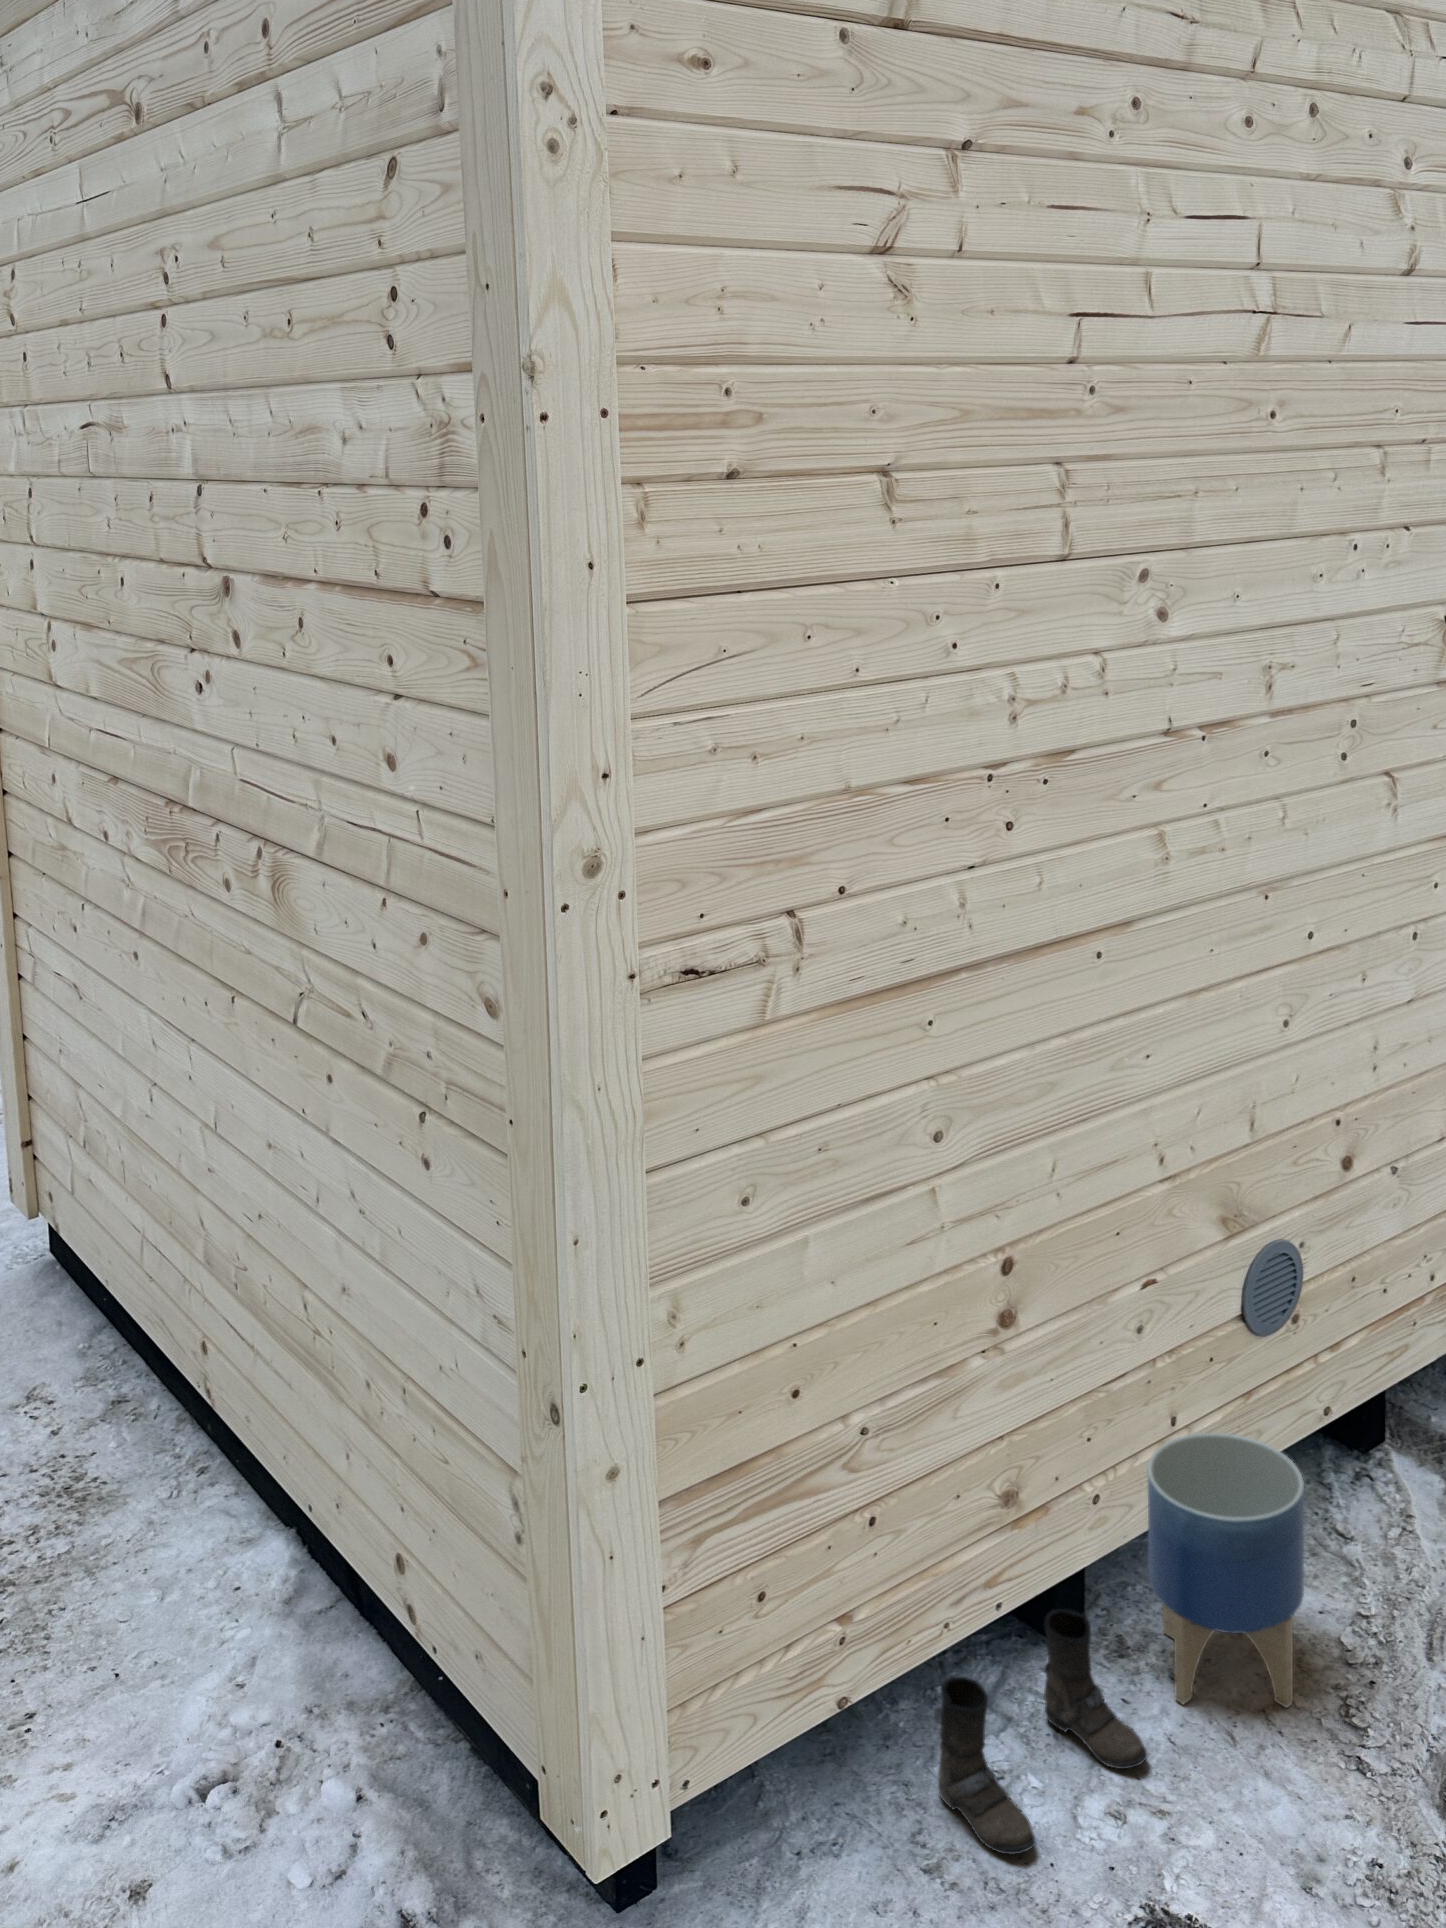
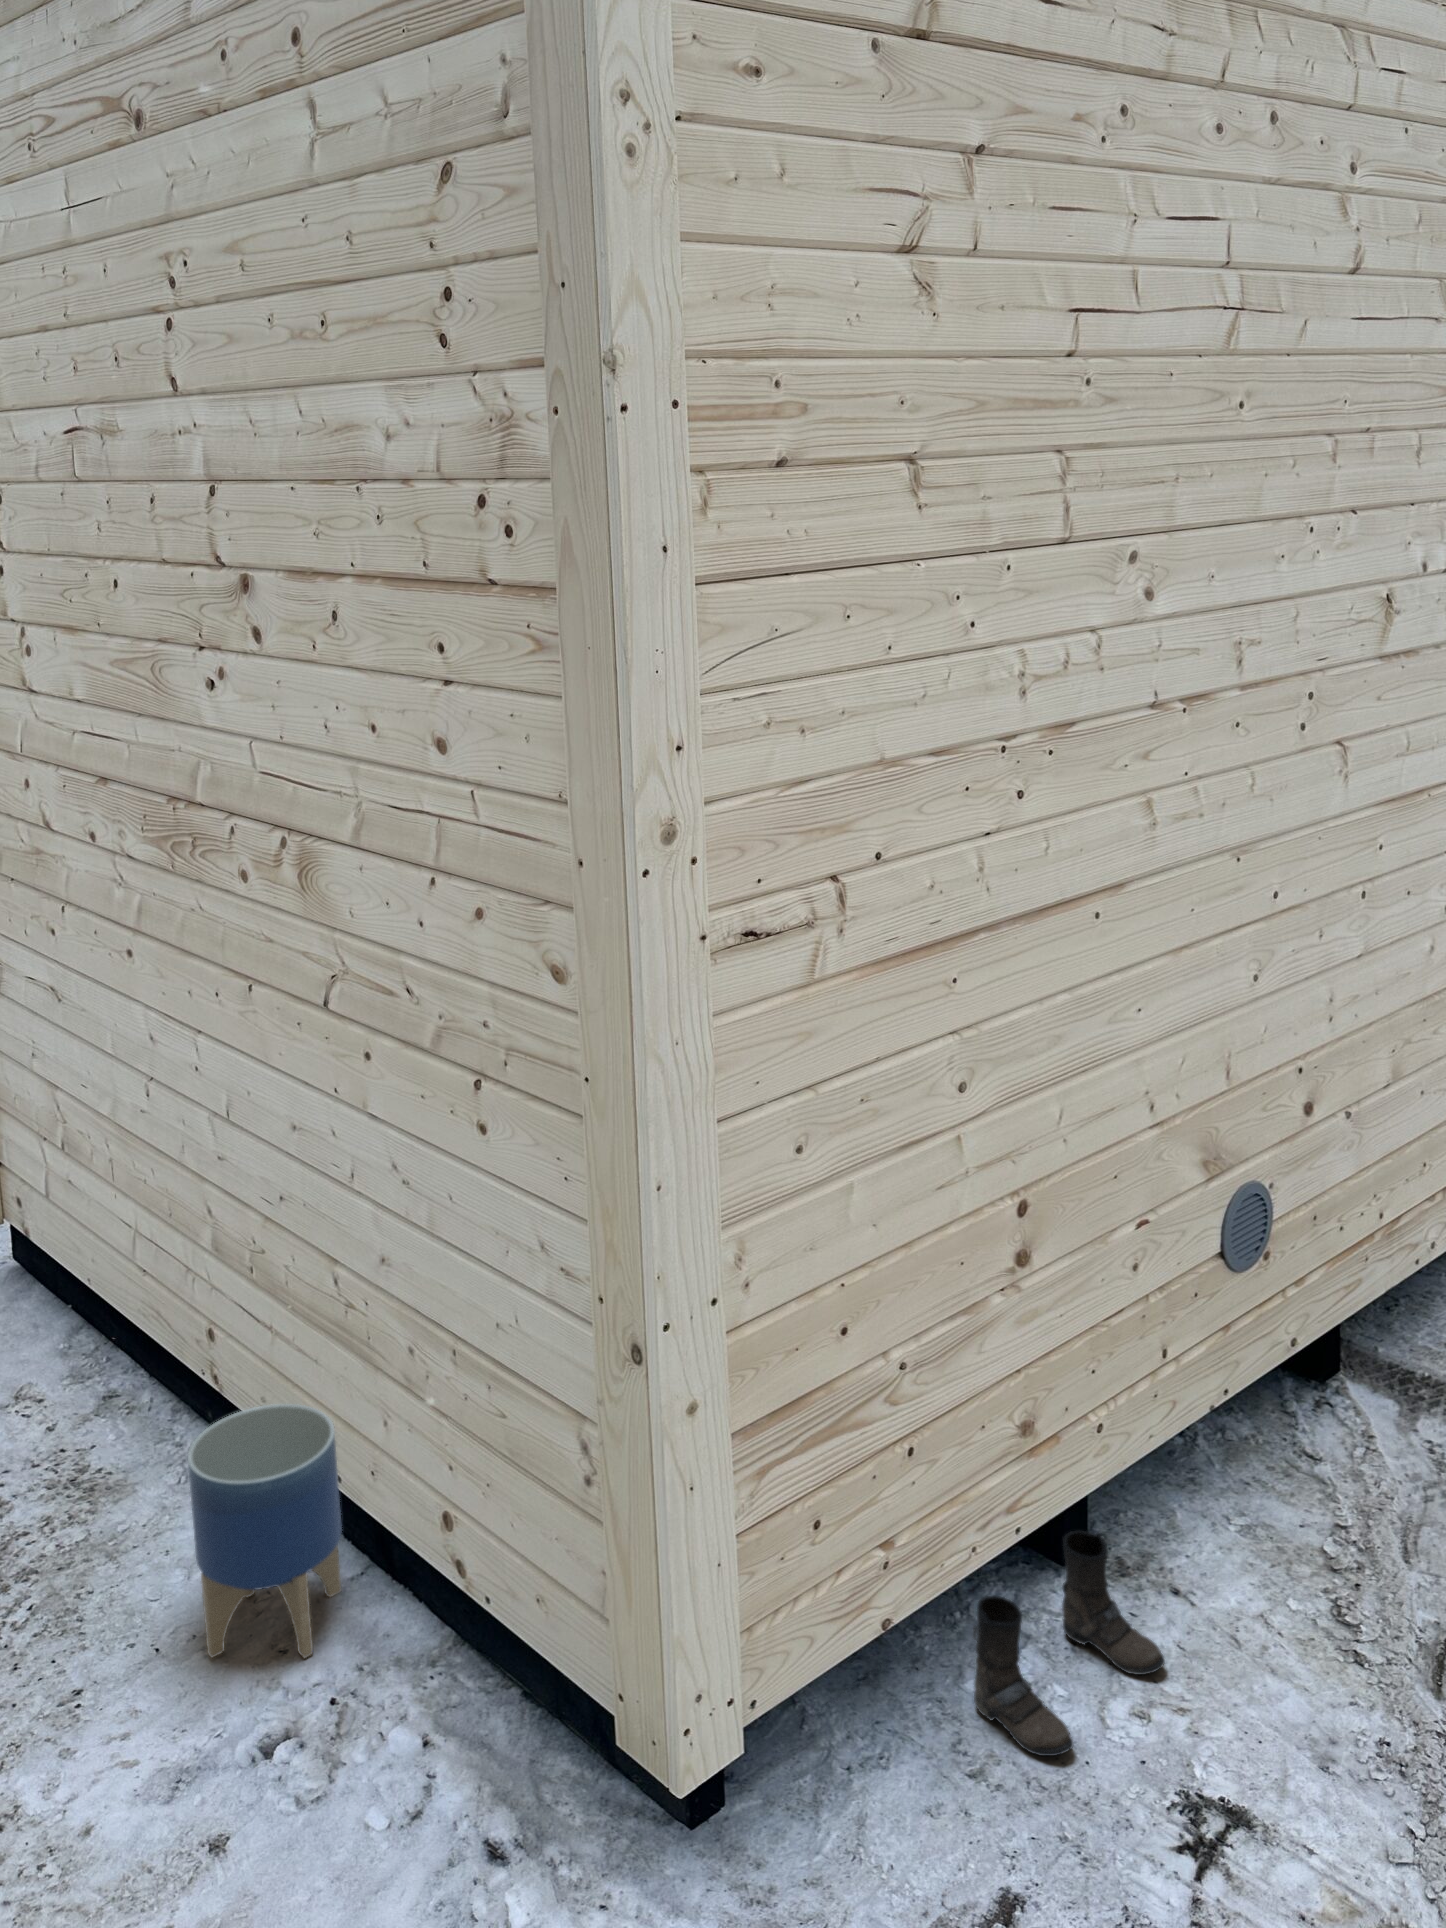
planter: present [1148,1433,1304,1708] -> present [188,1404,342,1658]

